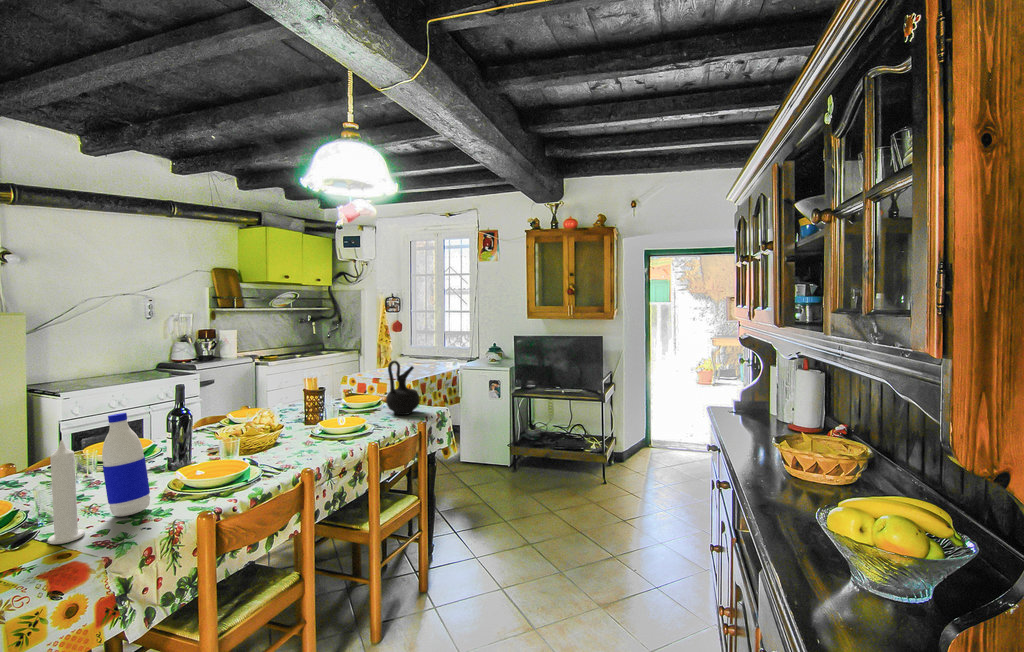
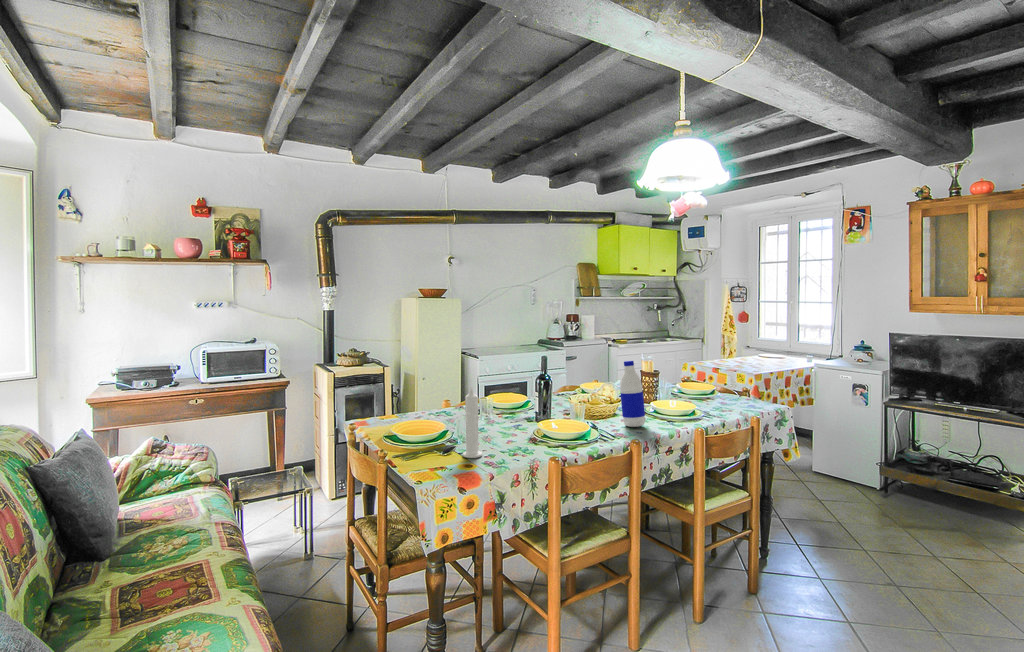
ceramic jug: present [386,361,419,415] -> none [719,351,755,407]
water bottle: present [102,413,150,517] -> present [620,361,645,427]

